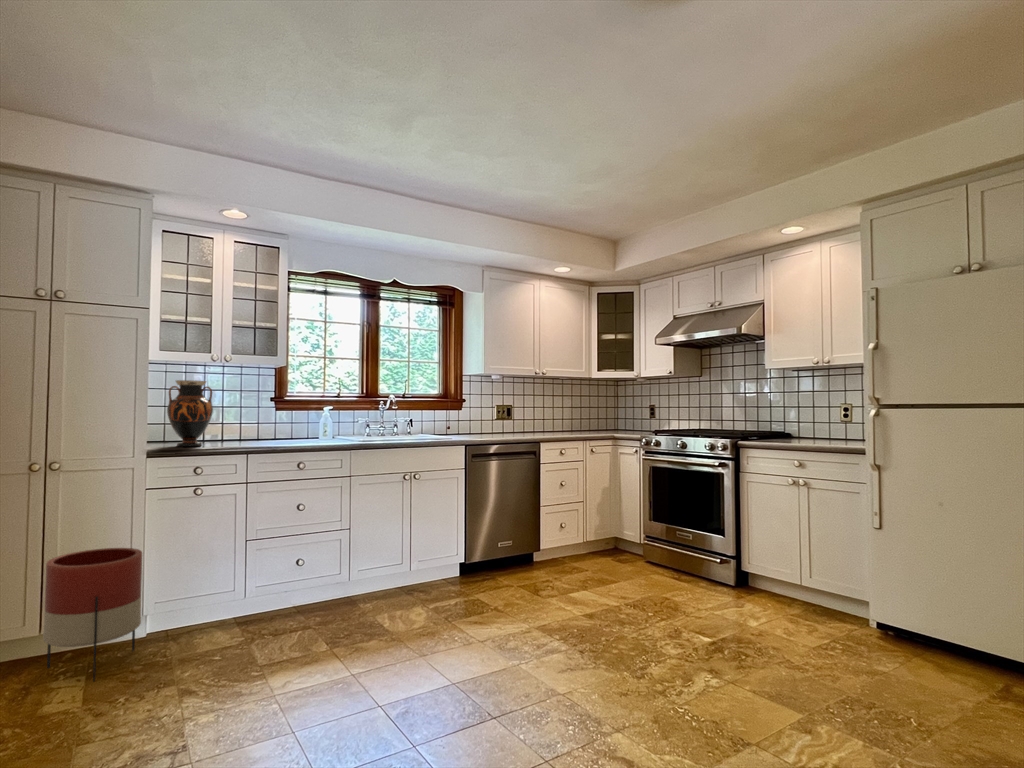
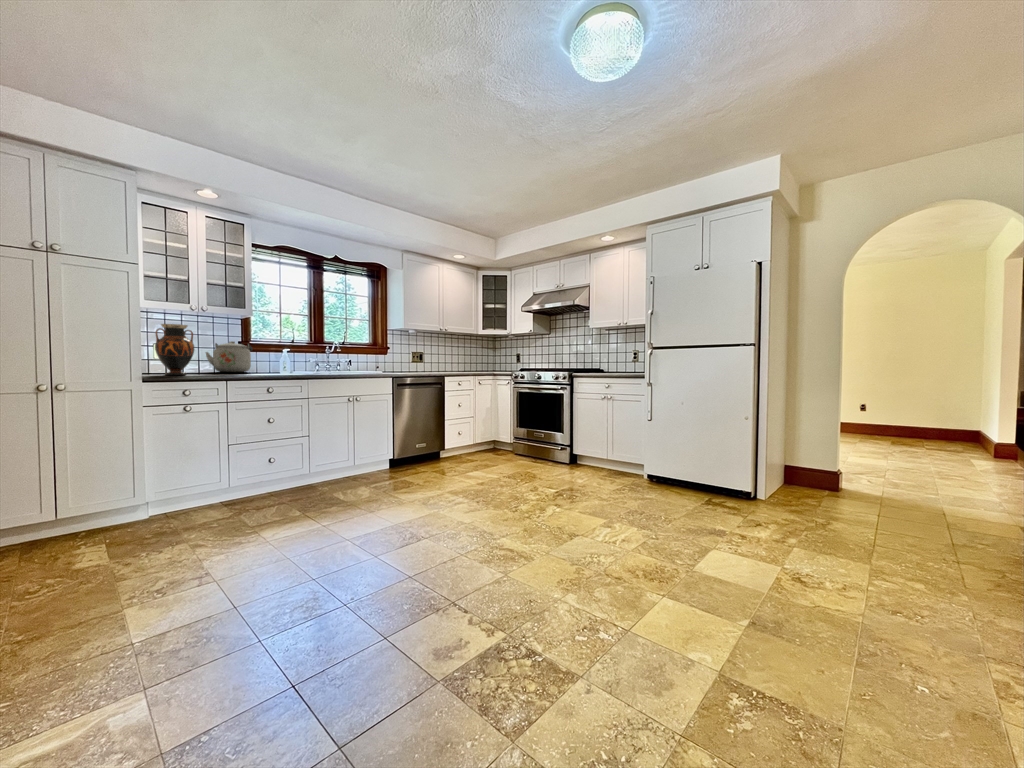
kettle: none [229,398,286,439] -> present [206,341,253,372]
planter: present [43,548,142,681] -> none [63,450,149,546]

